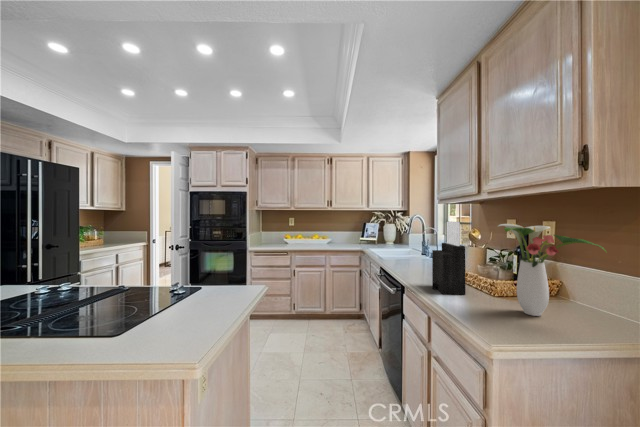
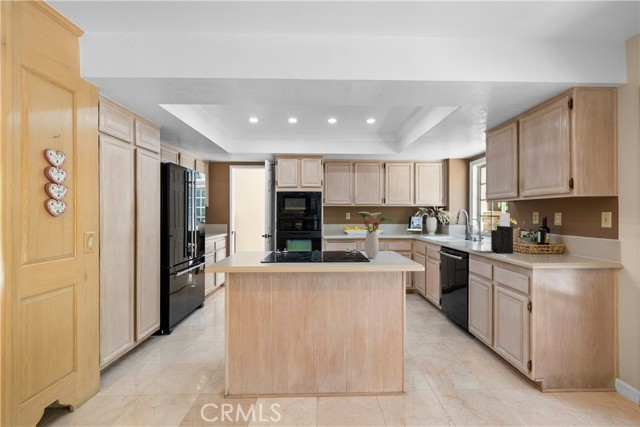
flower arrangement: present [499,224,606,316] -> present [352,212,394,258]

